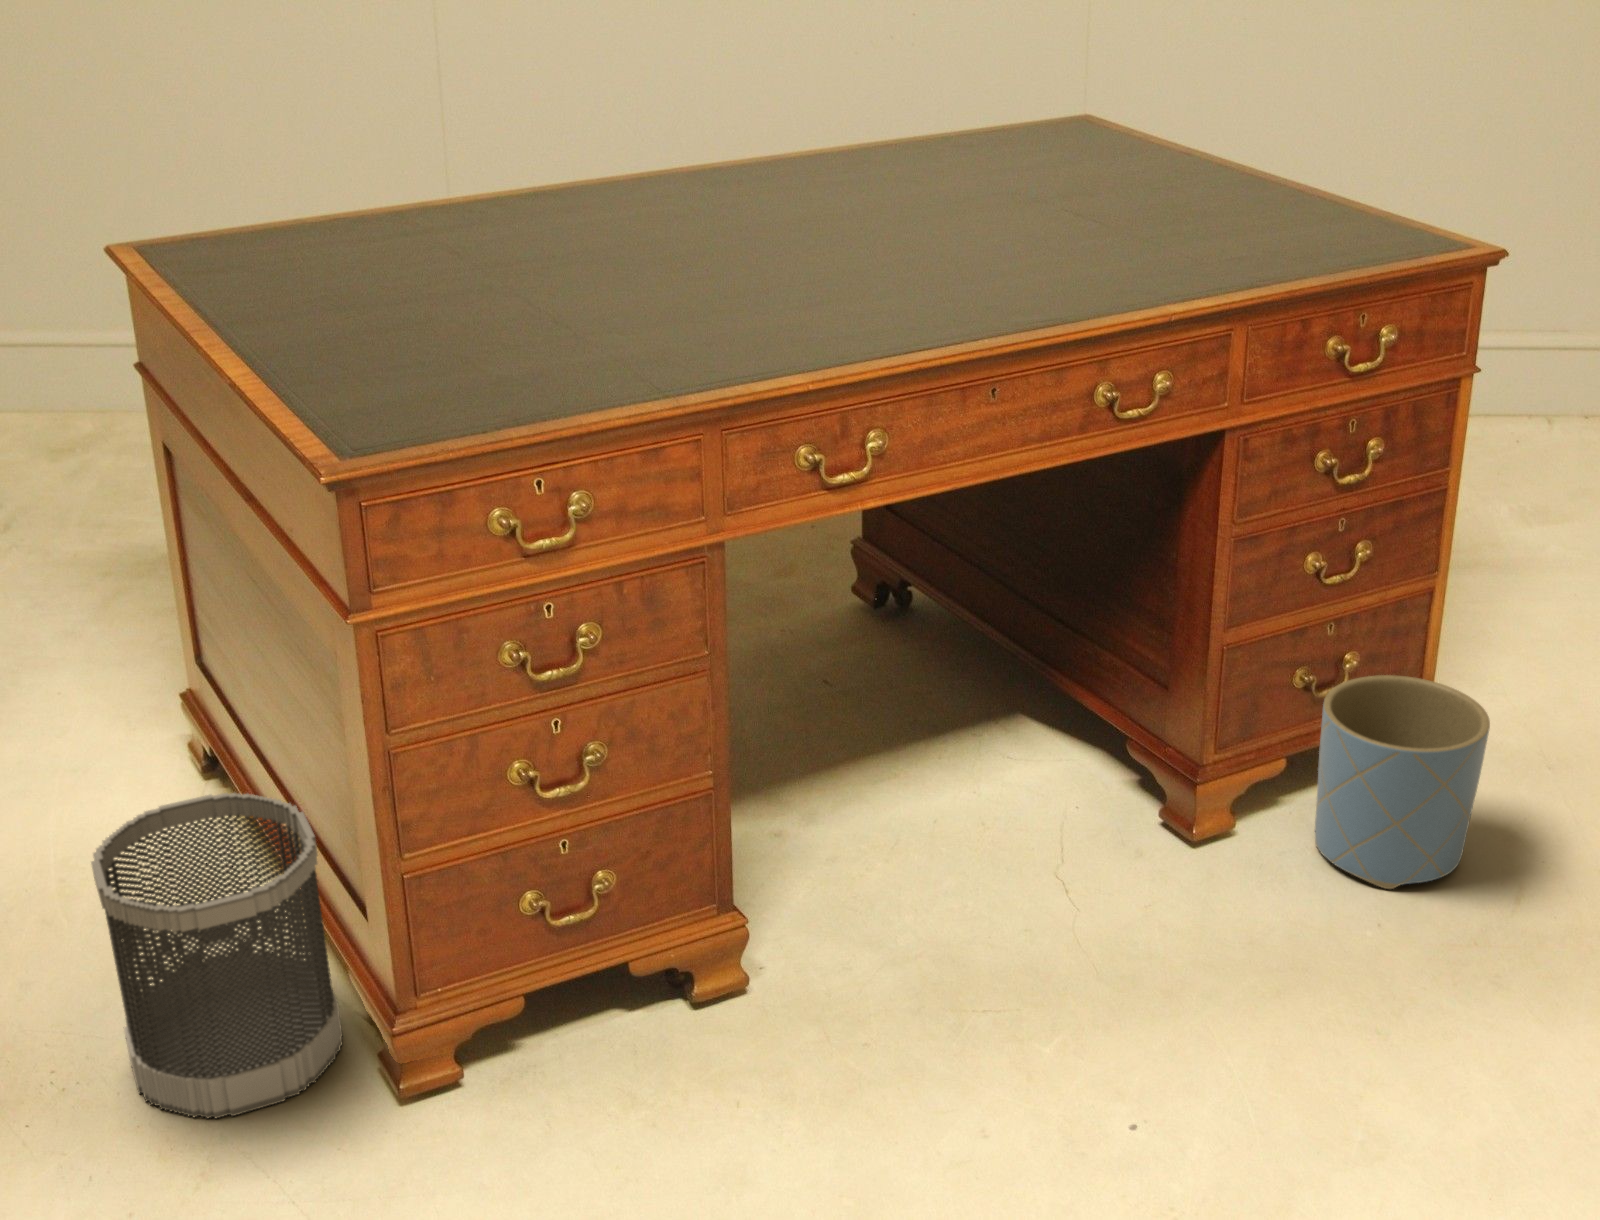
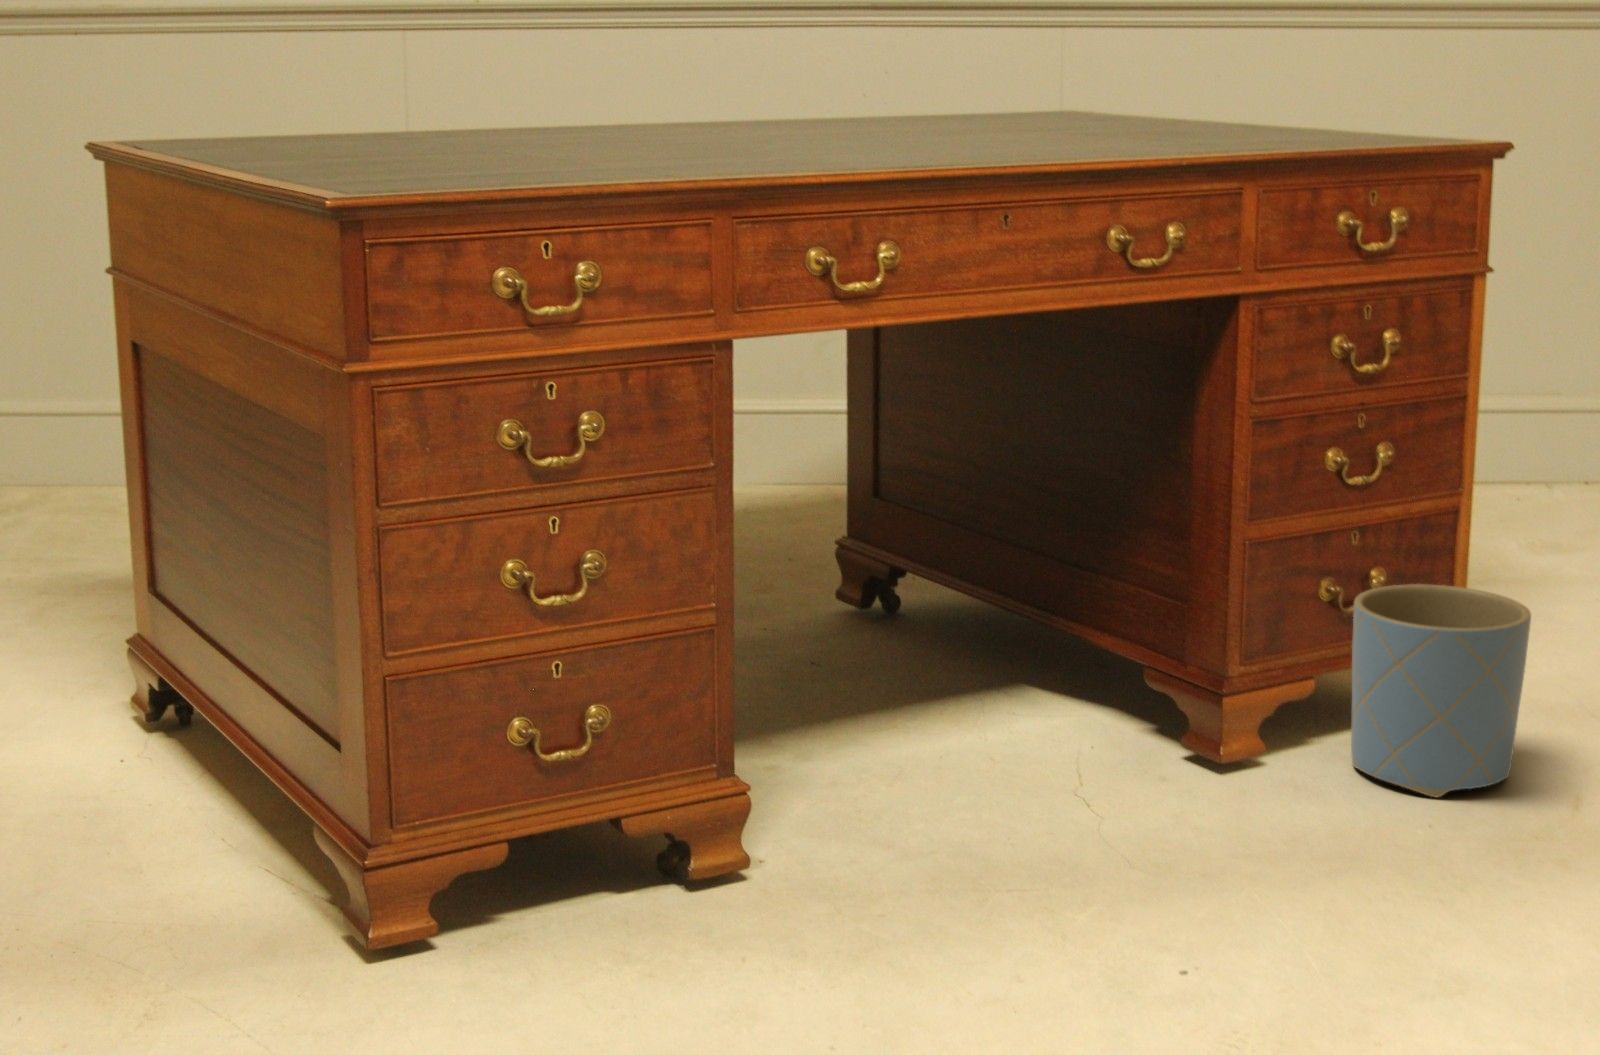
wastebasket: present [91,793,343,1118] -> none [38,633,300,971]

